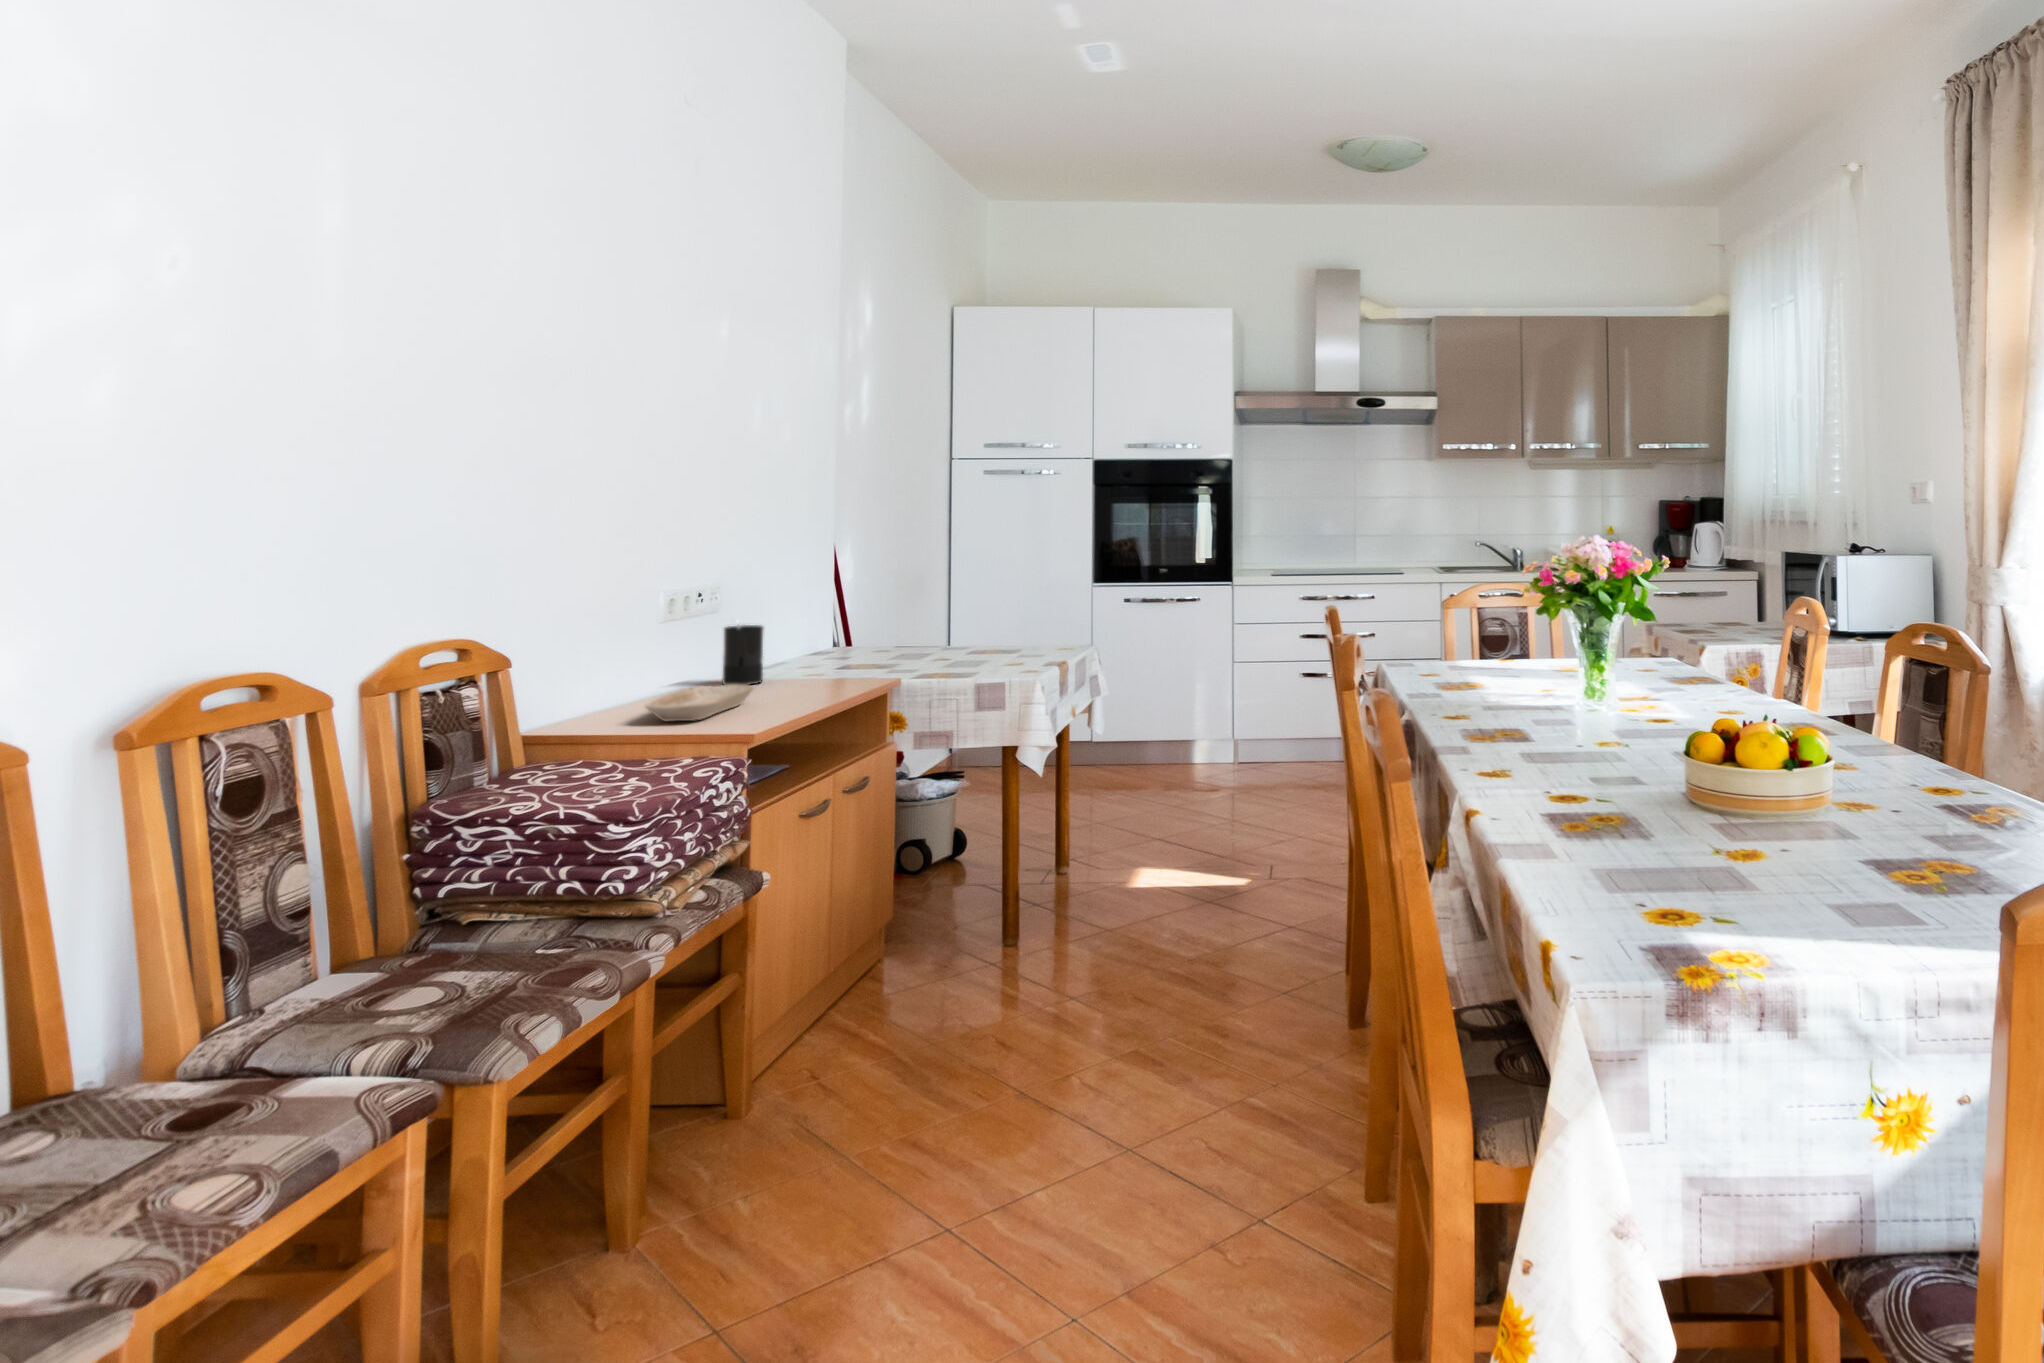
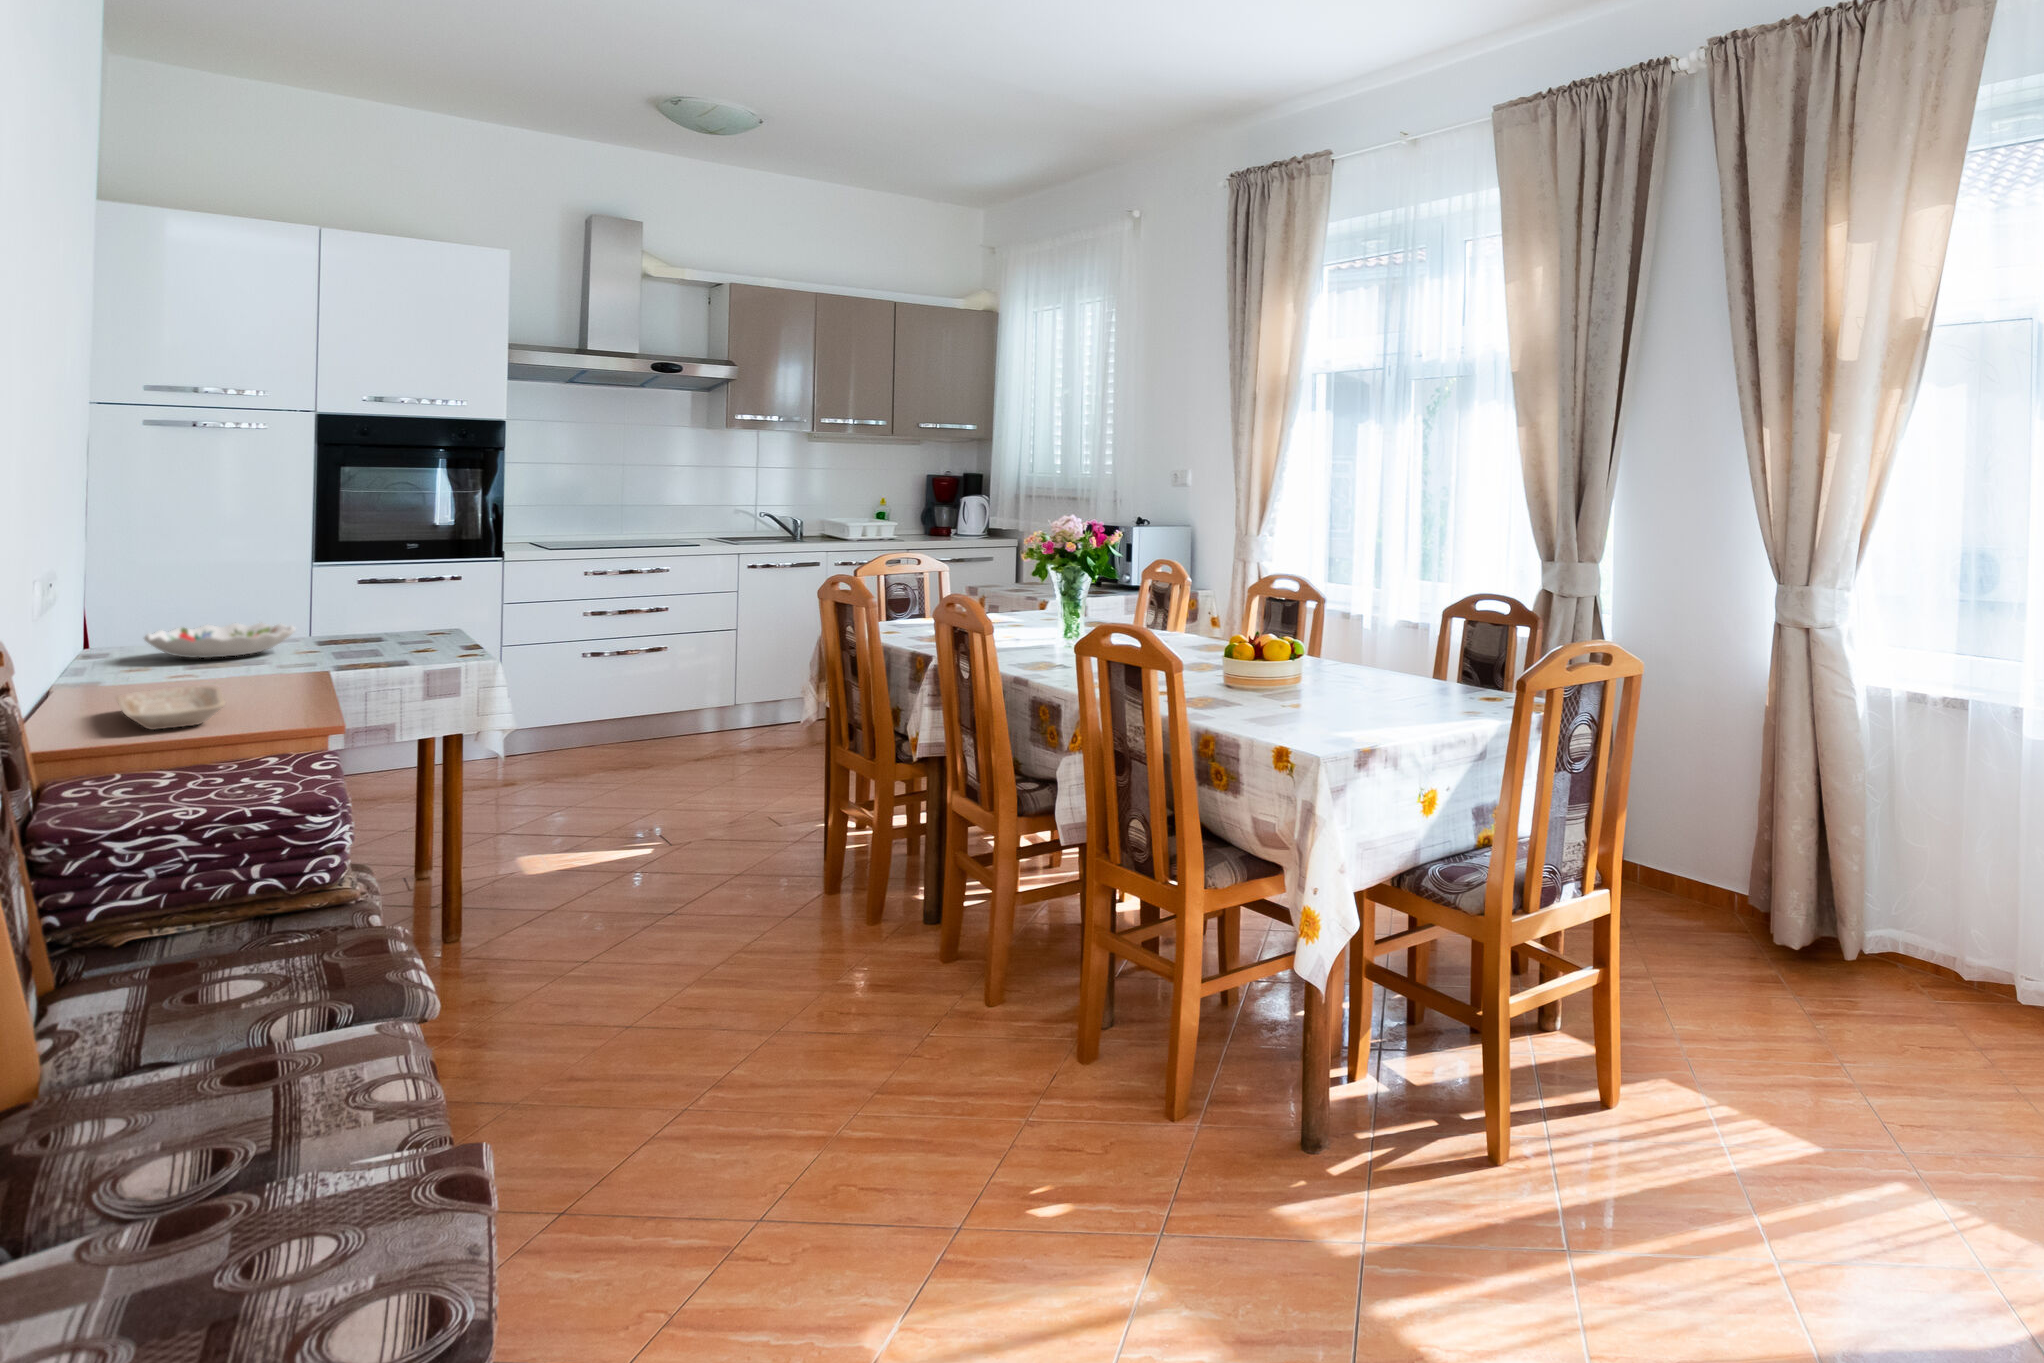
candle: present [722,624,763,685] -> none [83,620,143,692]
decorative bowl: none [817,632,924,662] -> present [144,622,295,658]

